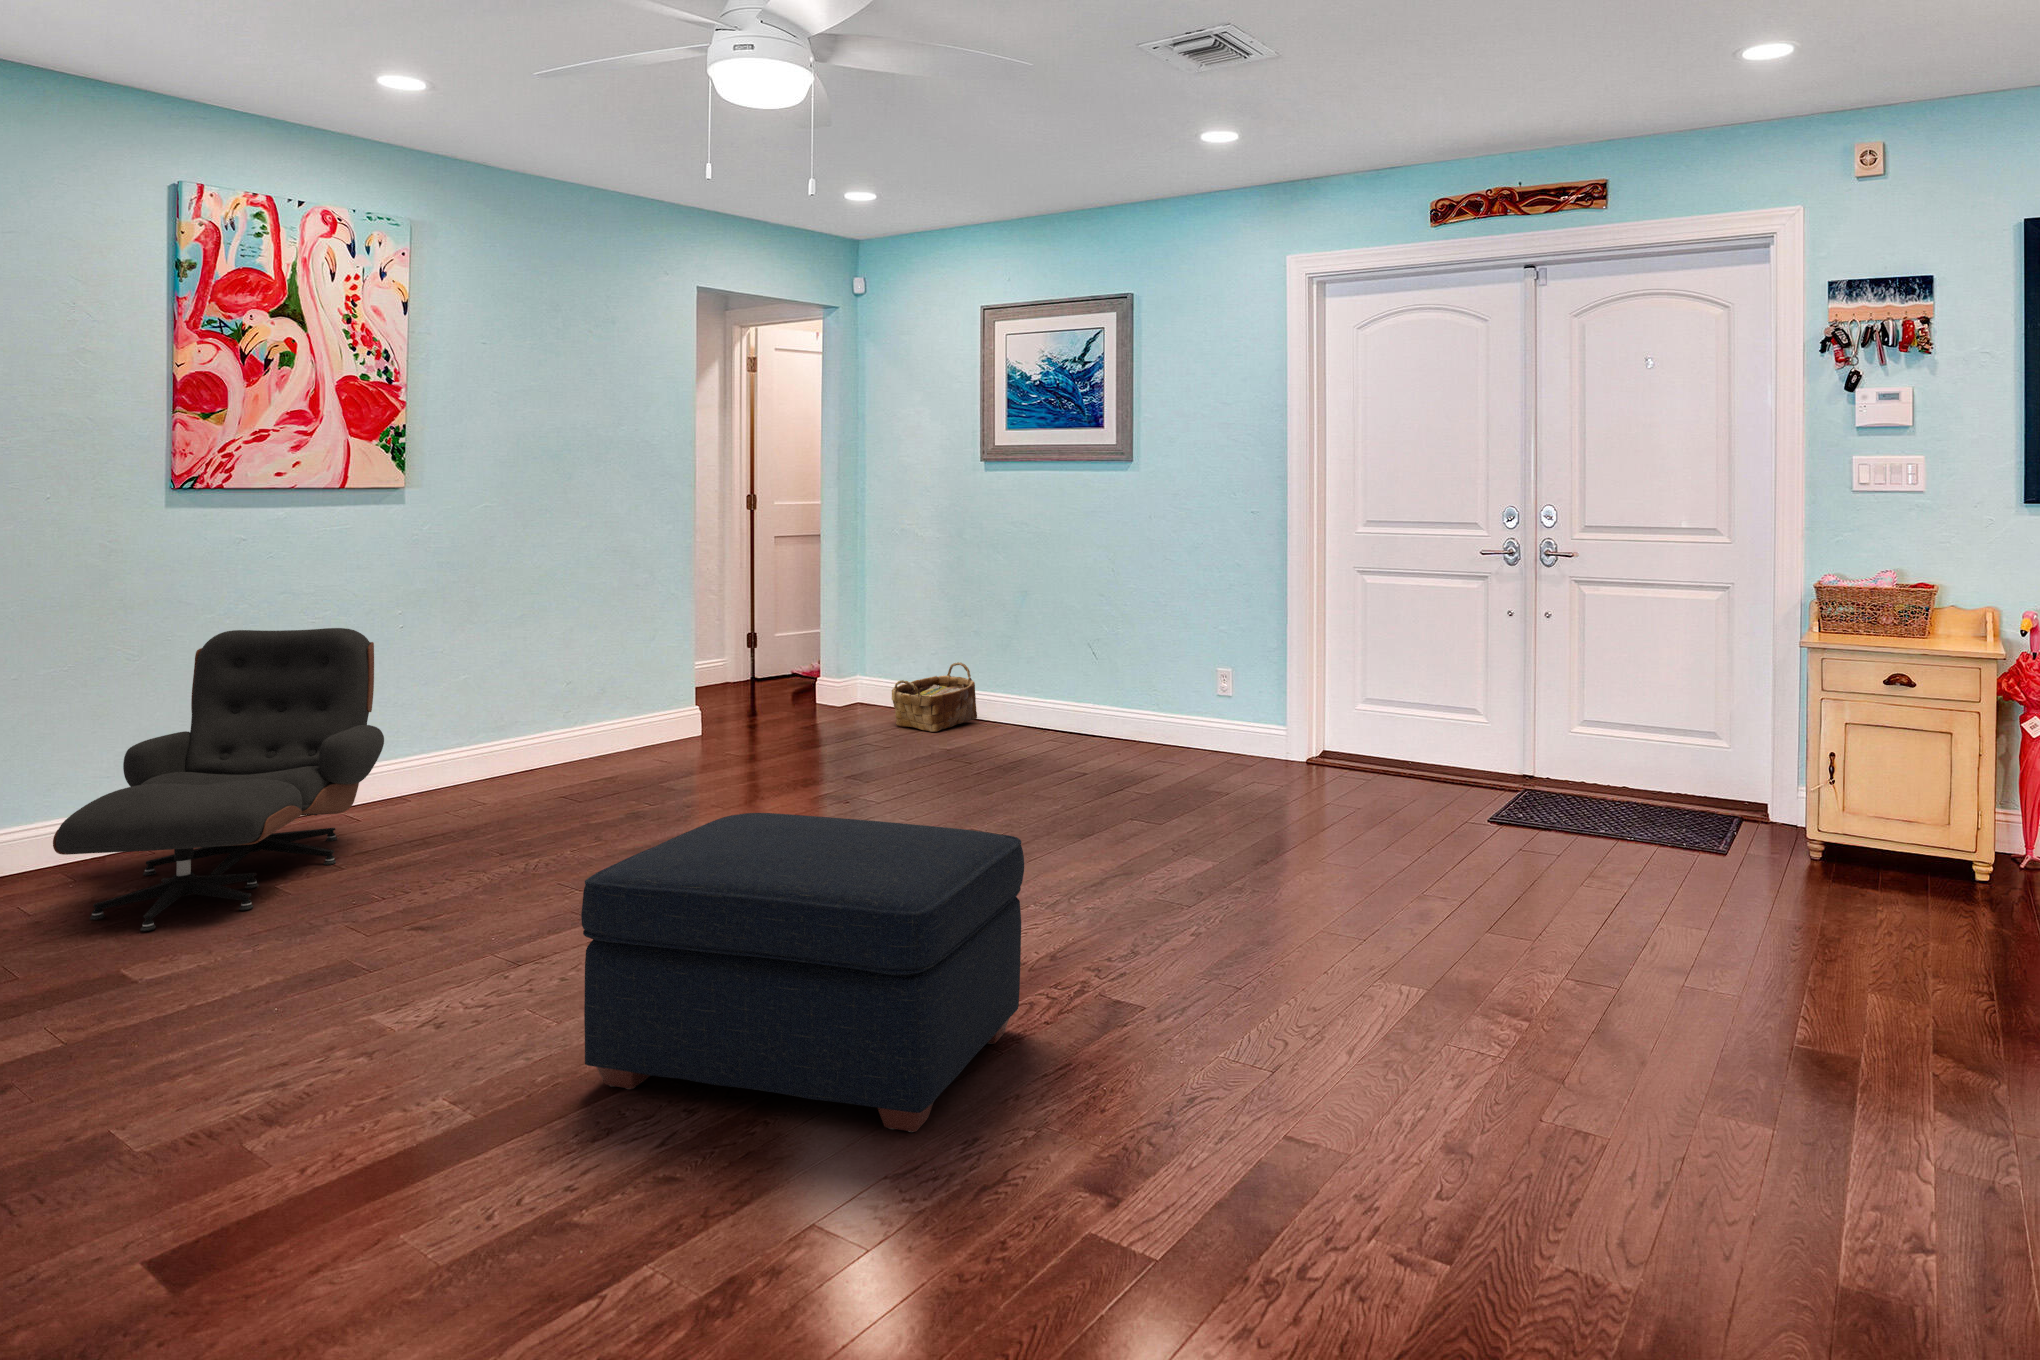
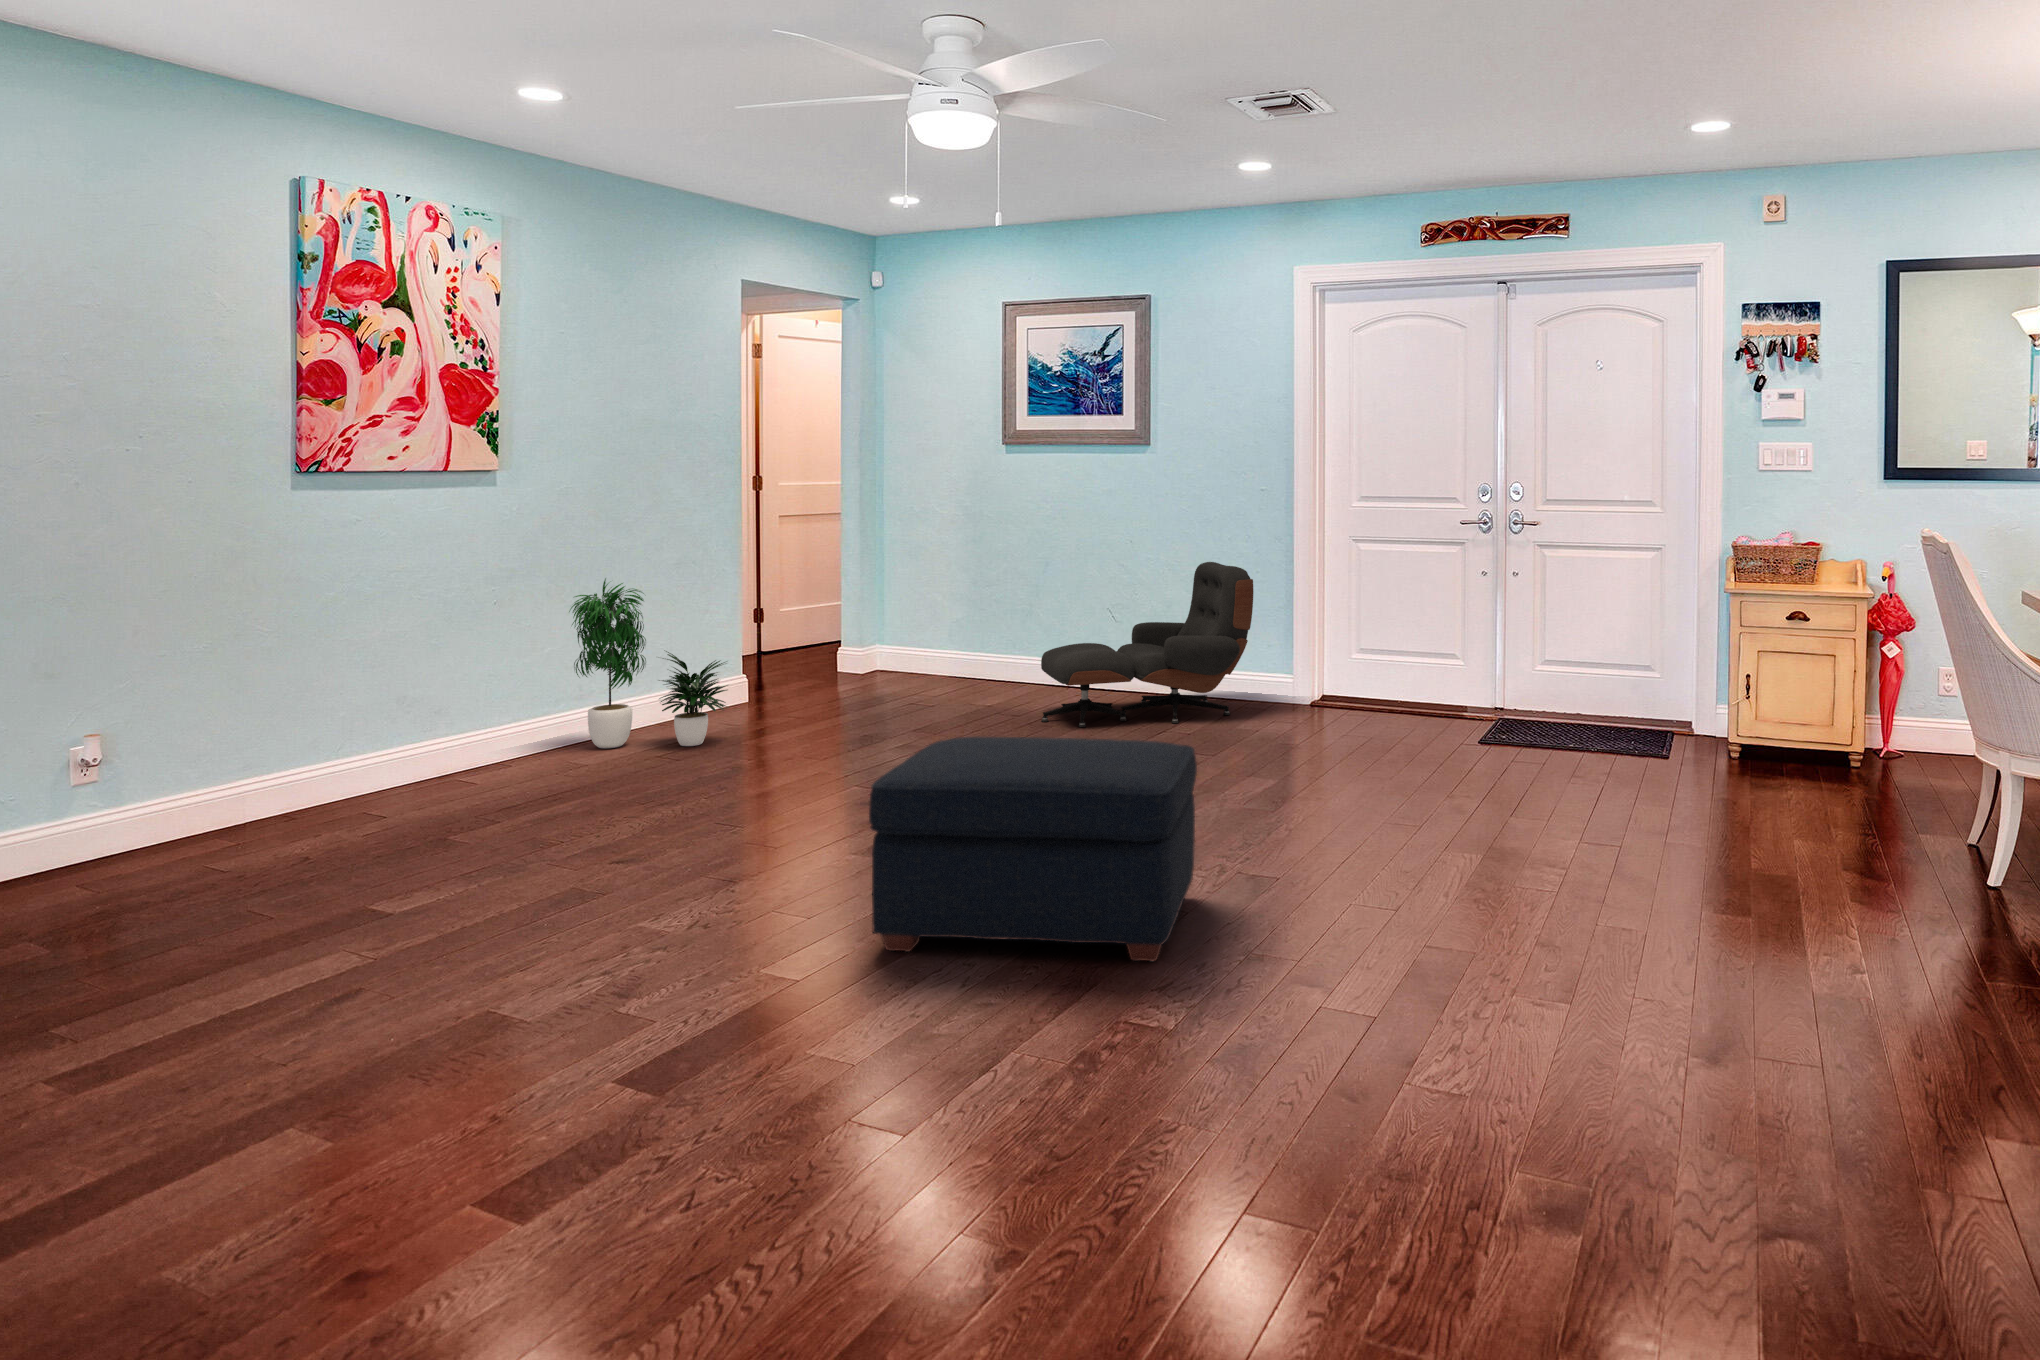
potted plant: none [481,602,647,787] -> present [569,578,728,748]
lounge chair: present [53,628,384,931] -> present [1041,562,1253,727]
woven basket: present [892,662,977,732] -> none [927,629,1004,691]

